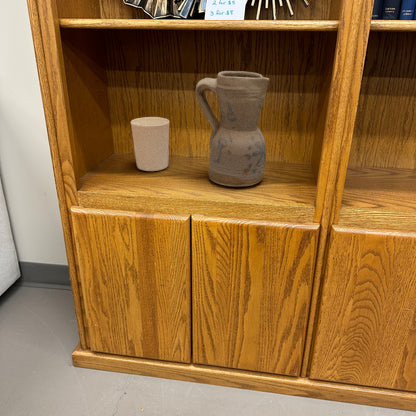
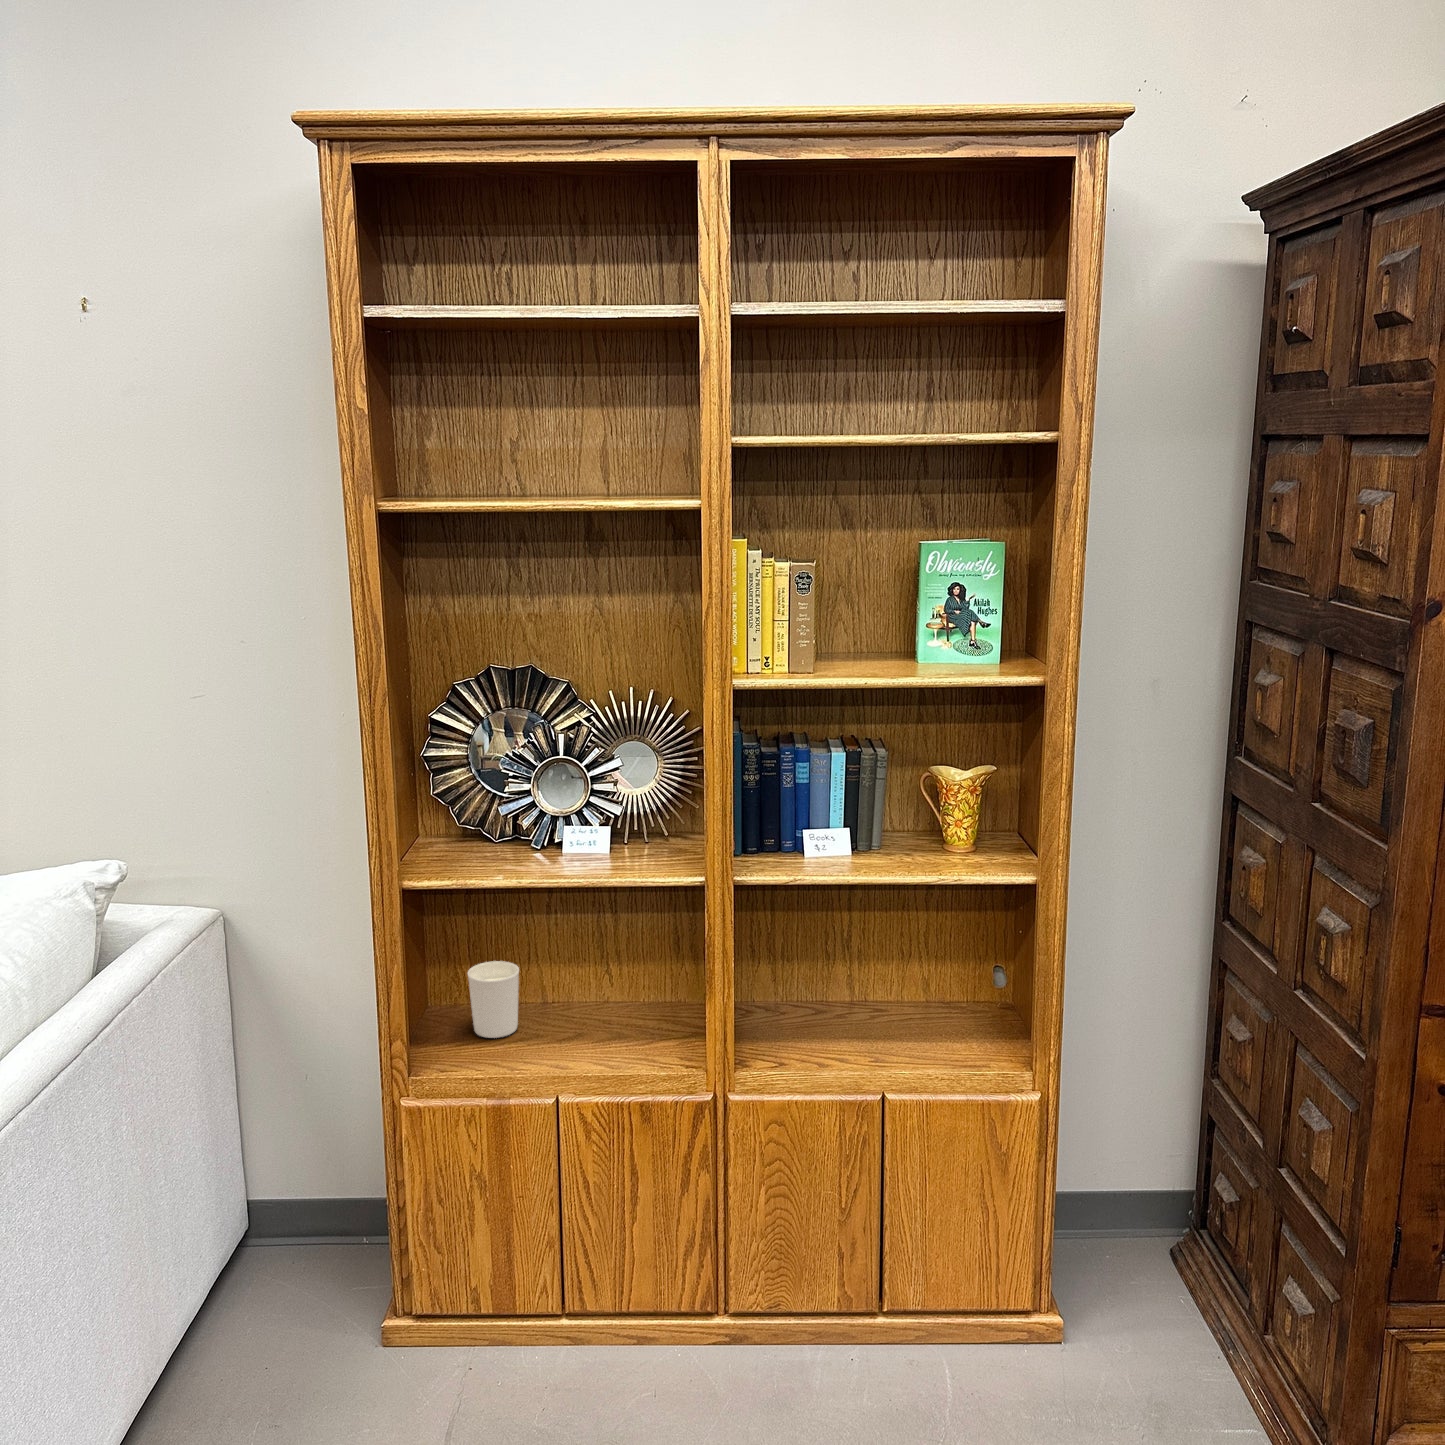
ceramic pitcher: present [196,71,269,186] -> none [555,909,648,1053]

